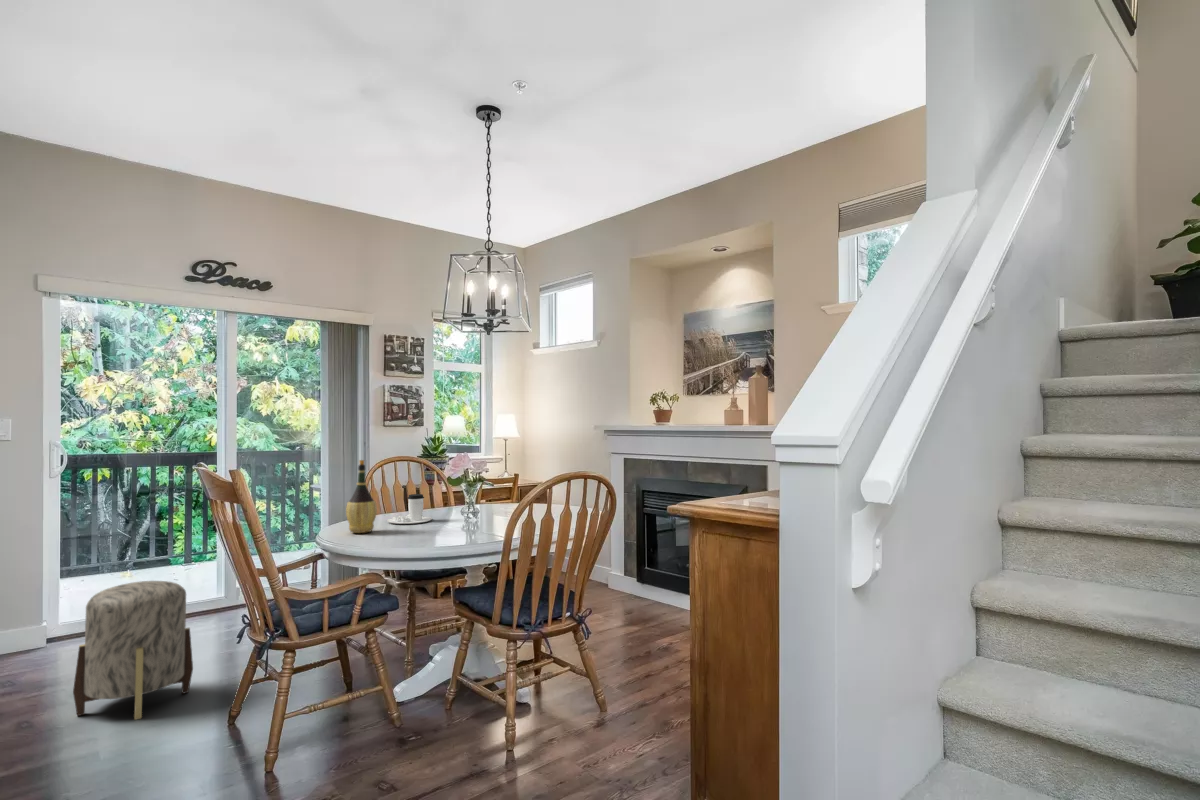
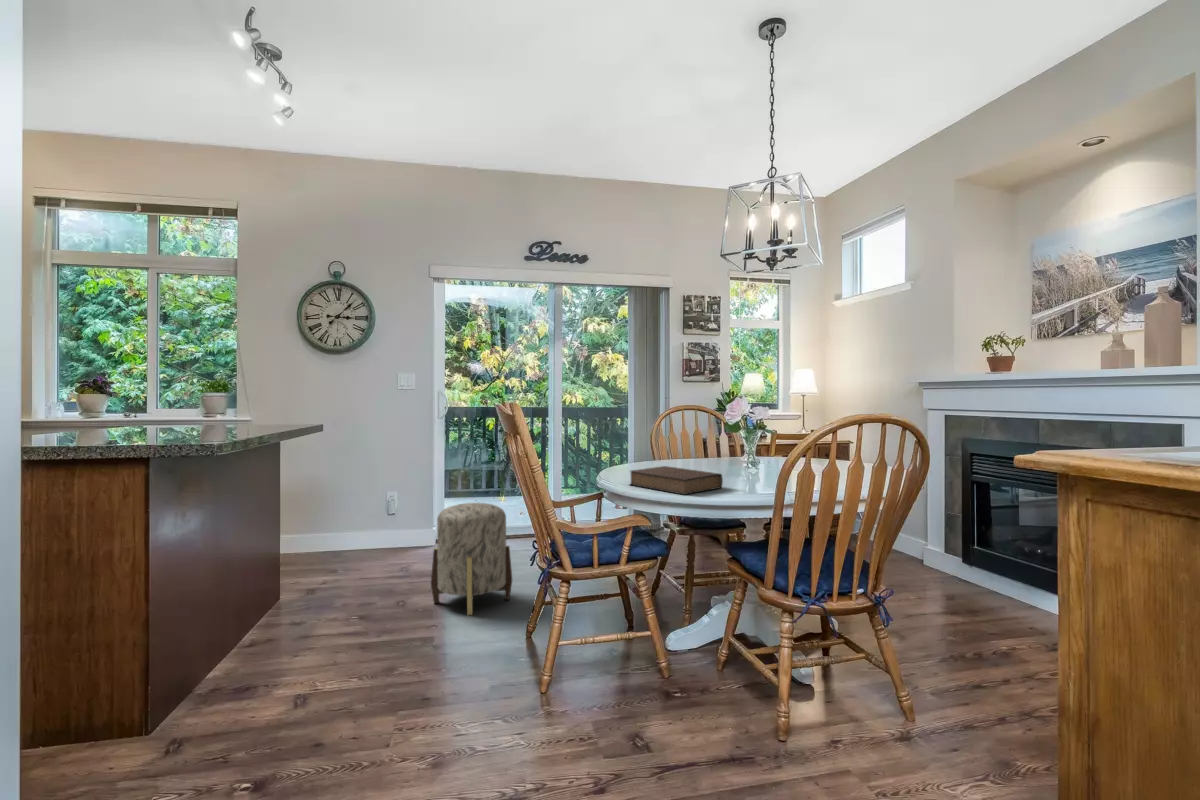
wine bottle: present [346,460,377,533] -> none [622,403,651,475]
coffee cup: present [387,494,432,524] -> none [665,441,710,470]
book: none [359,522,453,549] -> present [630,466,723,495]

